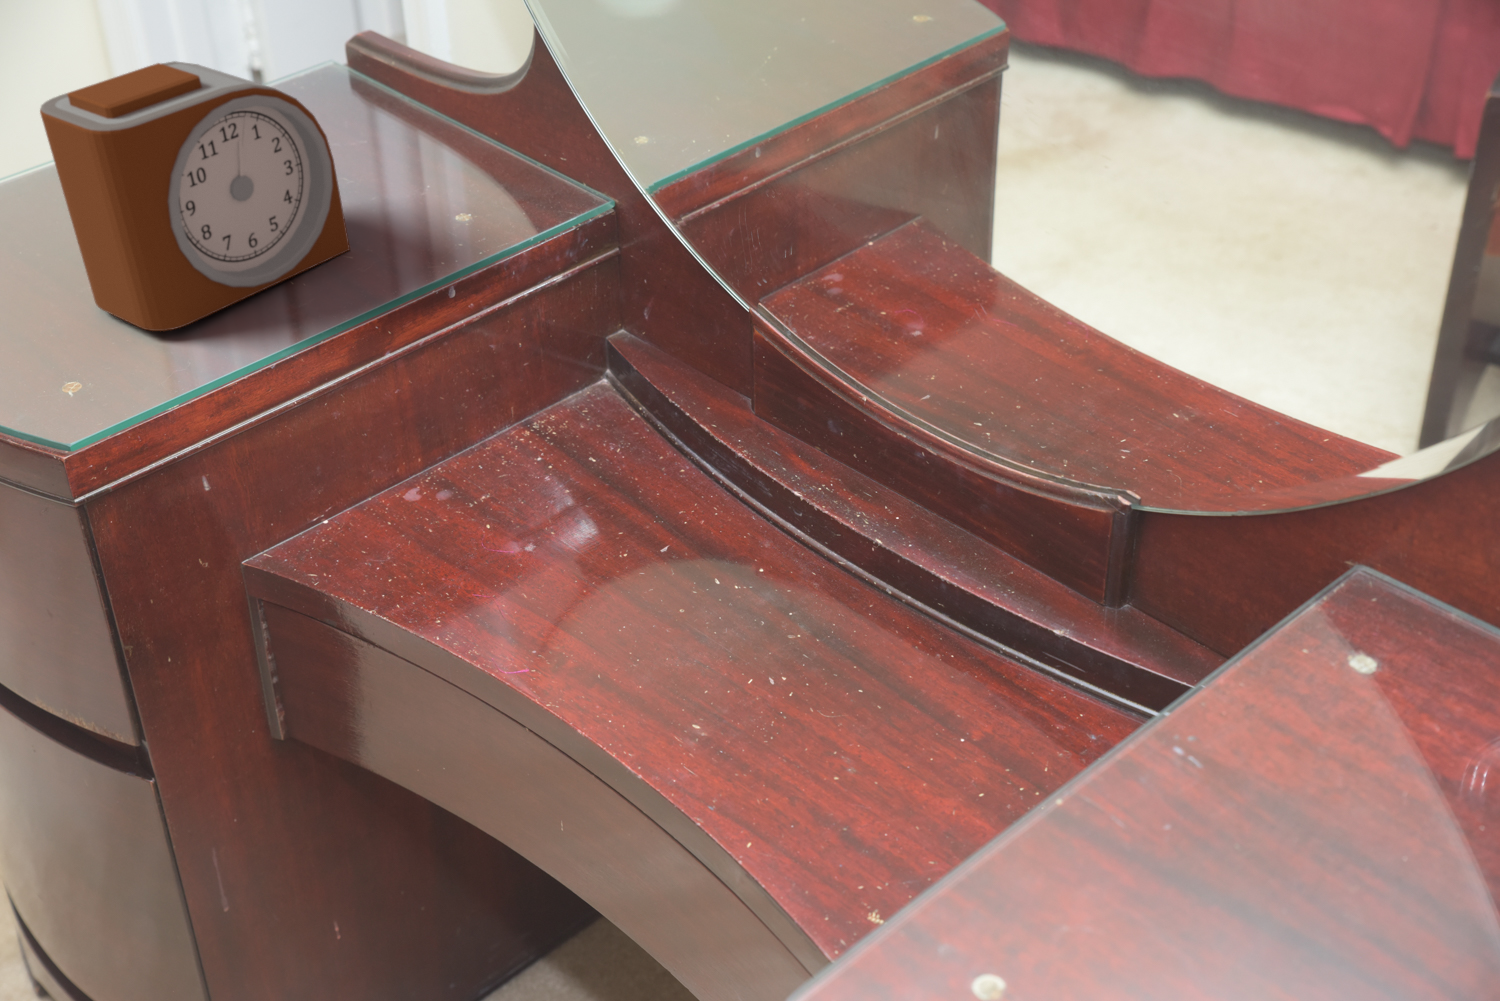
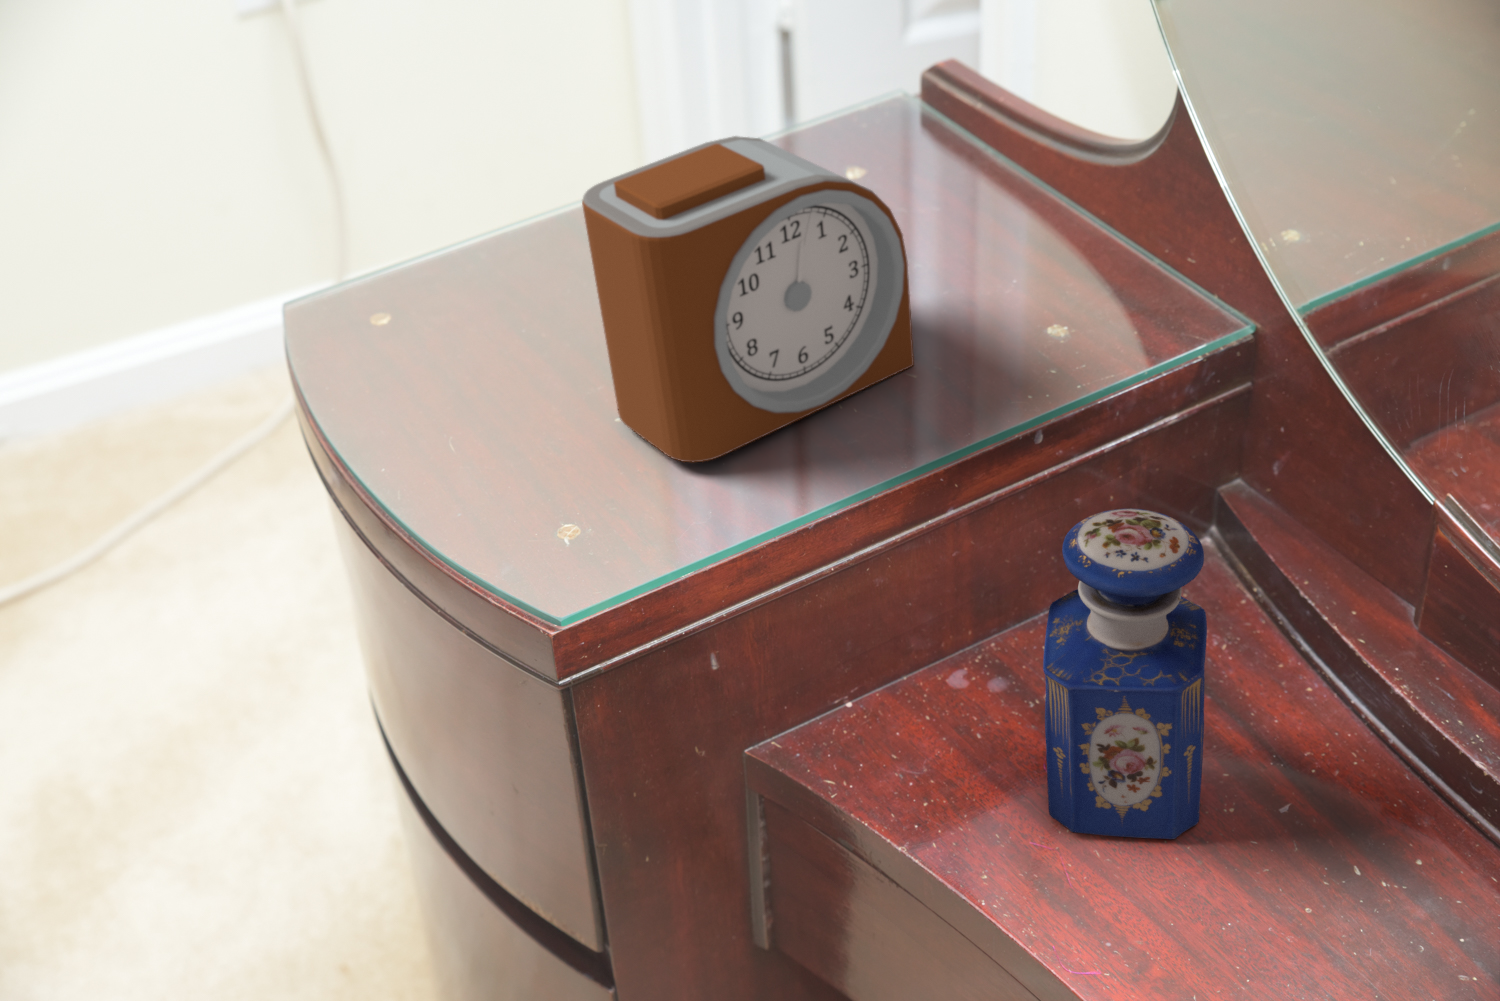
perfume bottle: none [465,321,602,587] -> present [1043,508,1207,839]

